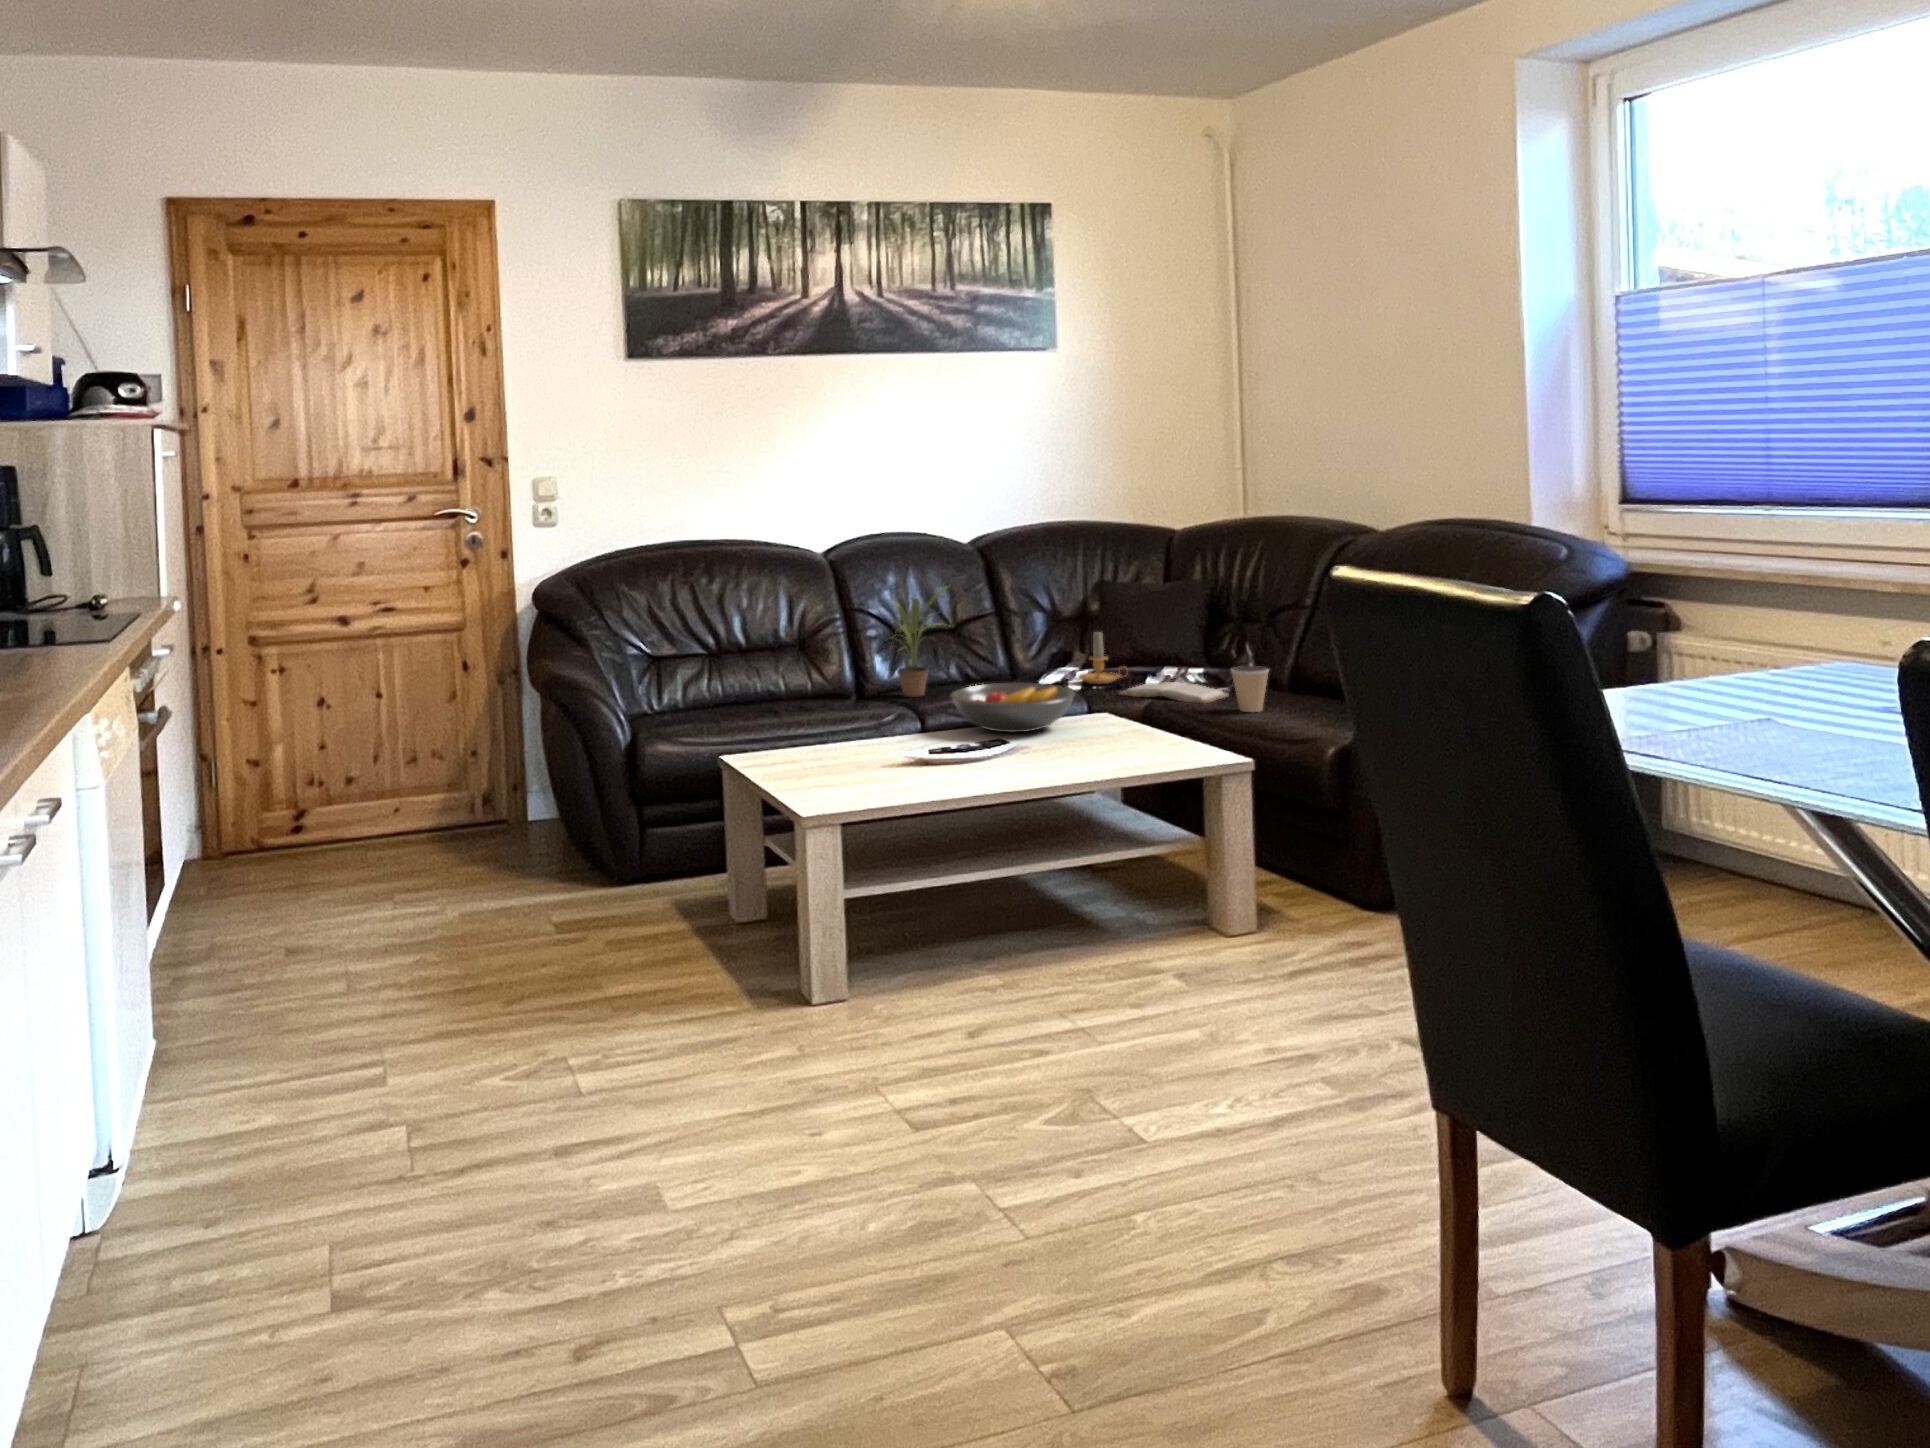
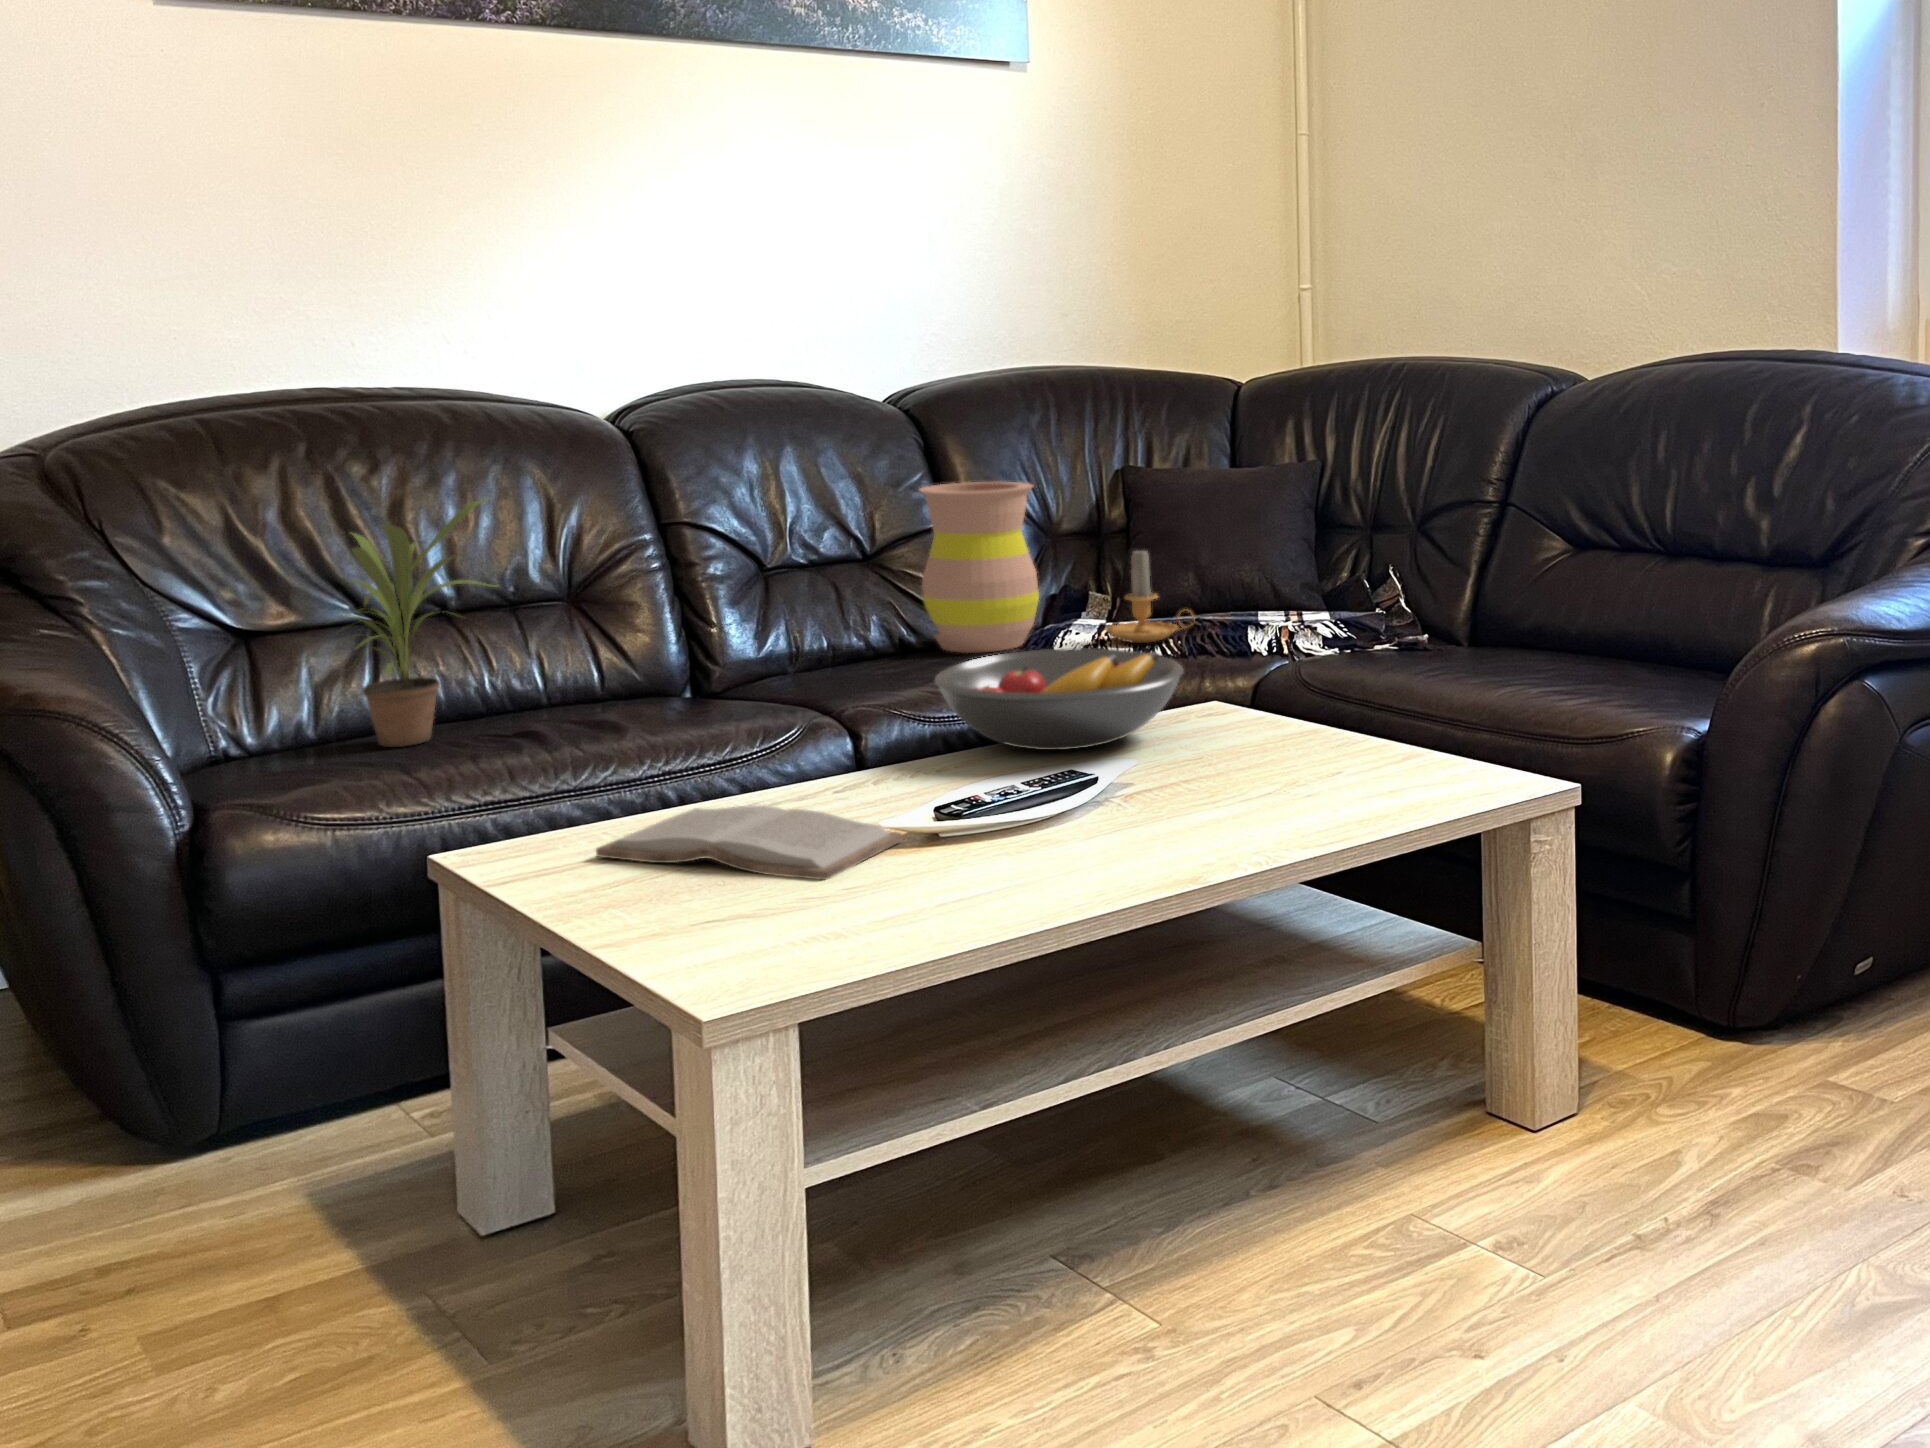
potted plant: present [892,587,947,697] -> present [332,499,494,747]
vase: none [977,591,1043,685] -> present [920,482,1039,653]
coffee cup: present [1231,666,1269,712] -> none [1420,599,1487,680]
book: present [1120,682,1229,703] -> present [596,806,902,880]

